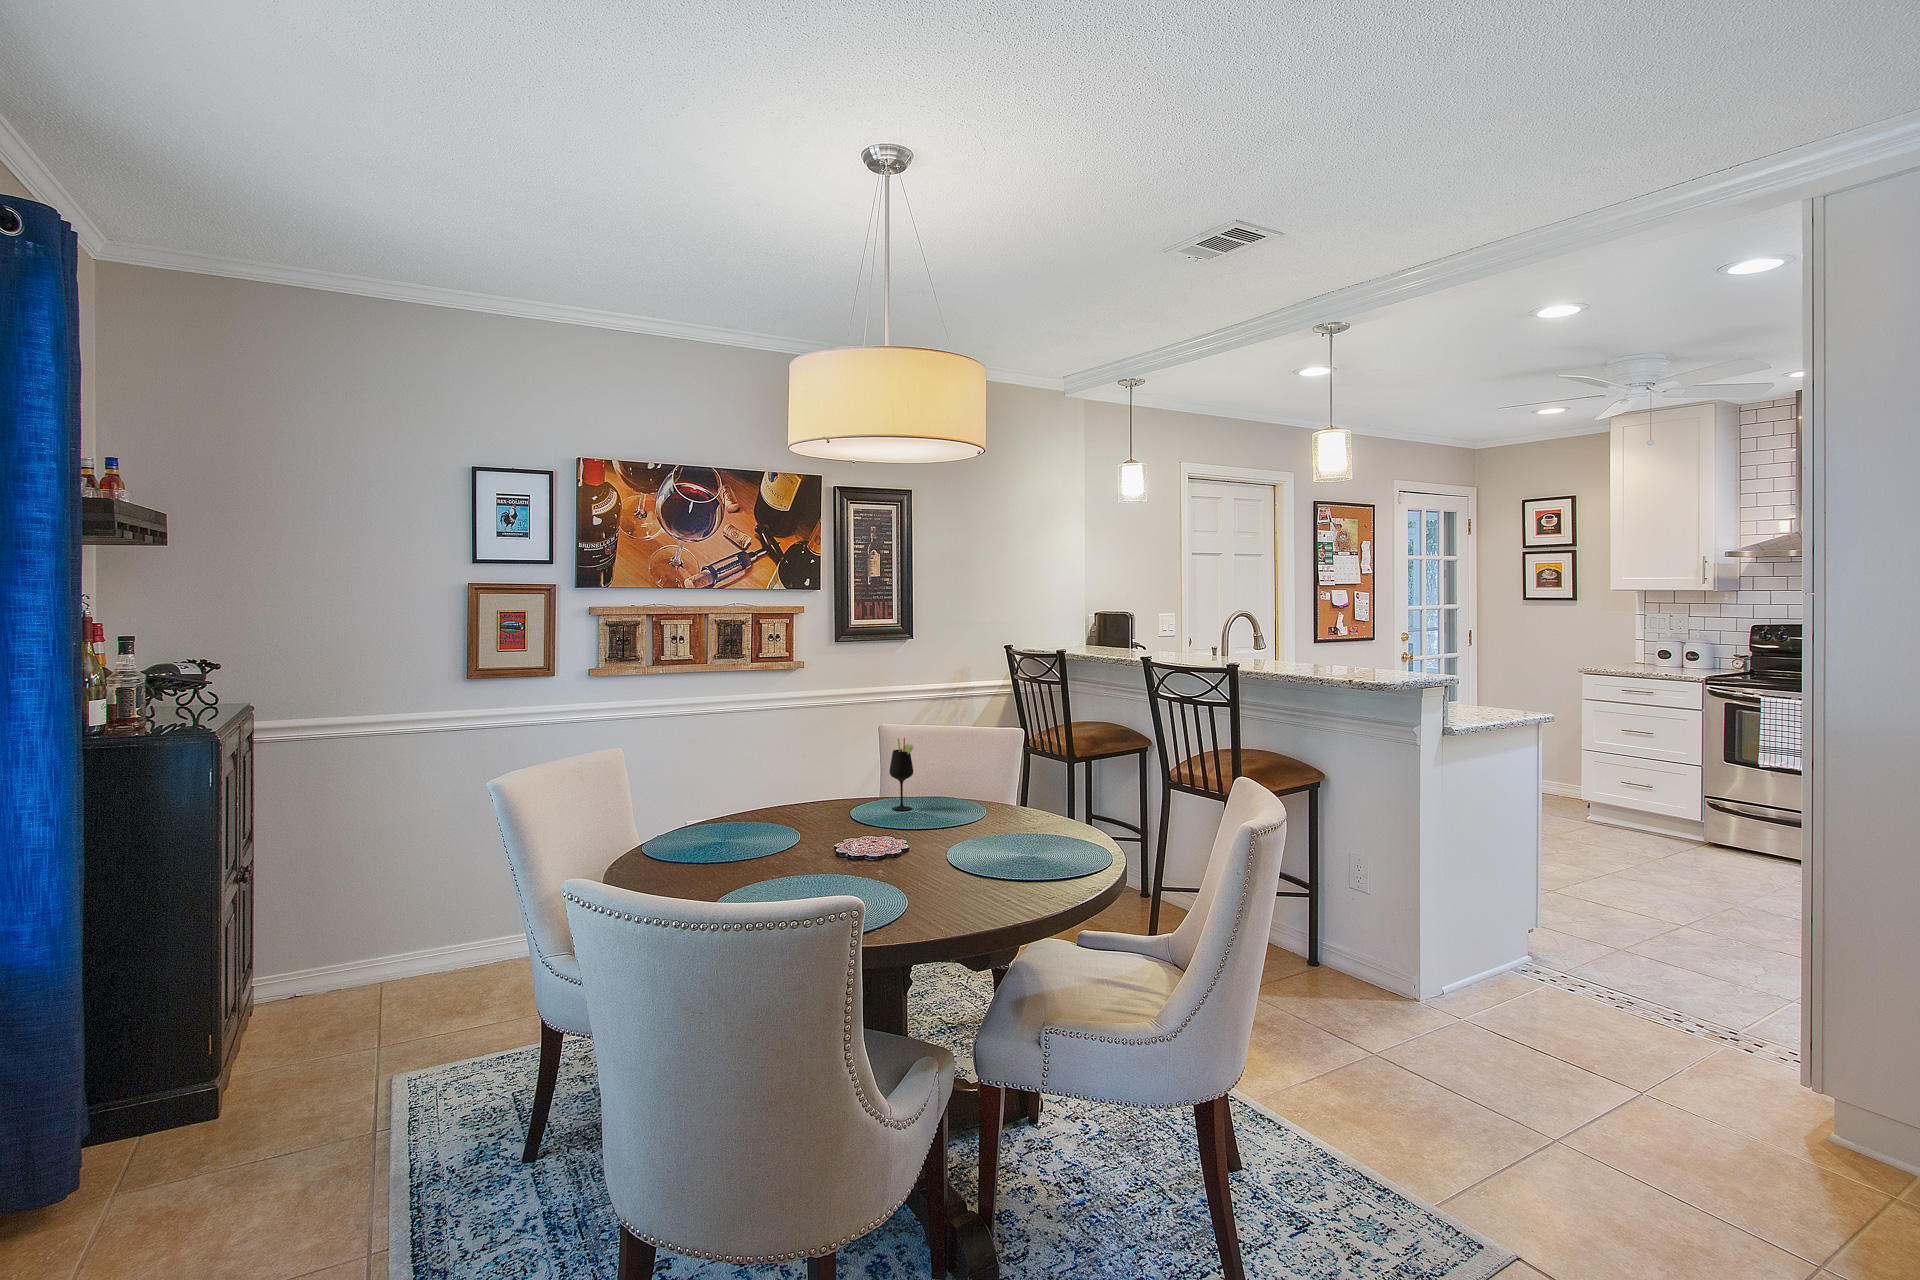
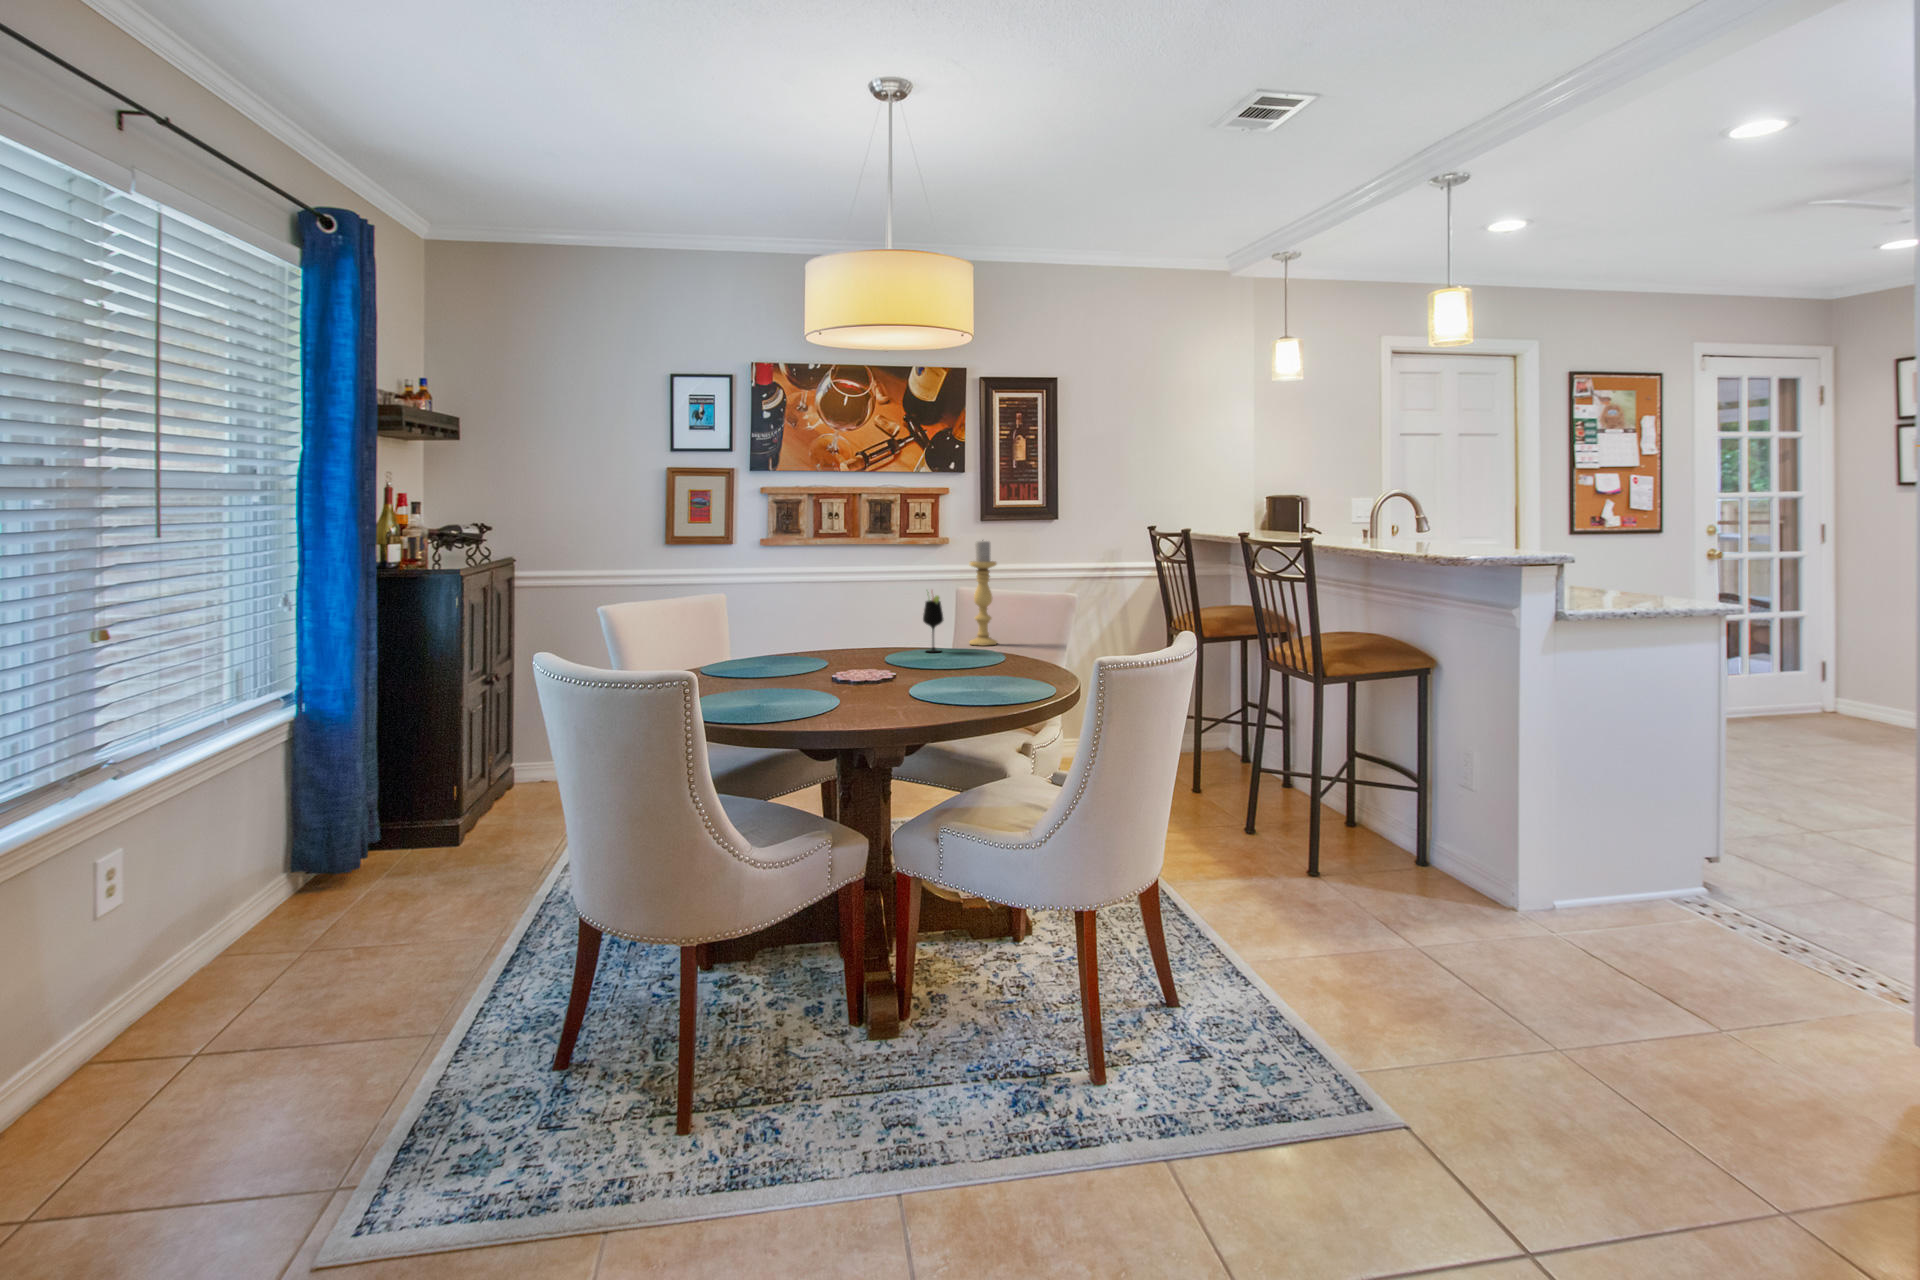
candle holder: none [921,676,952,796] -> present [969,540,997,646]

